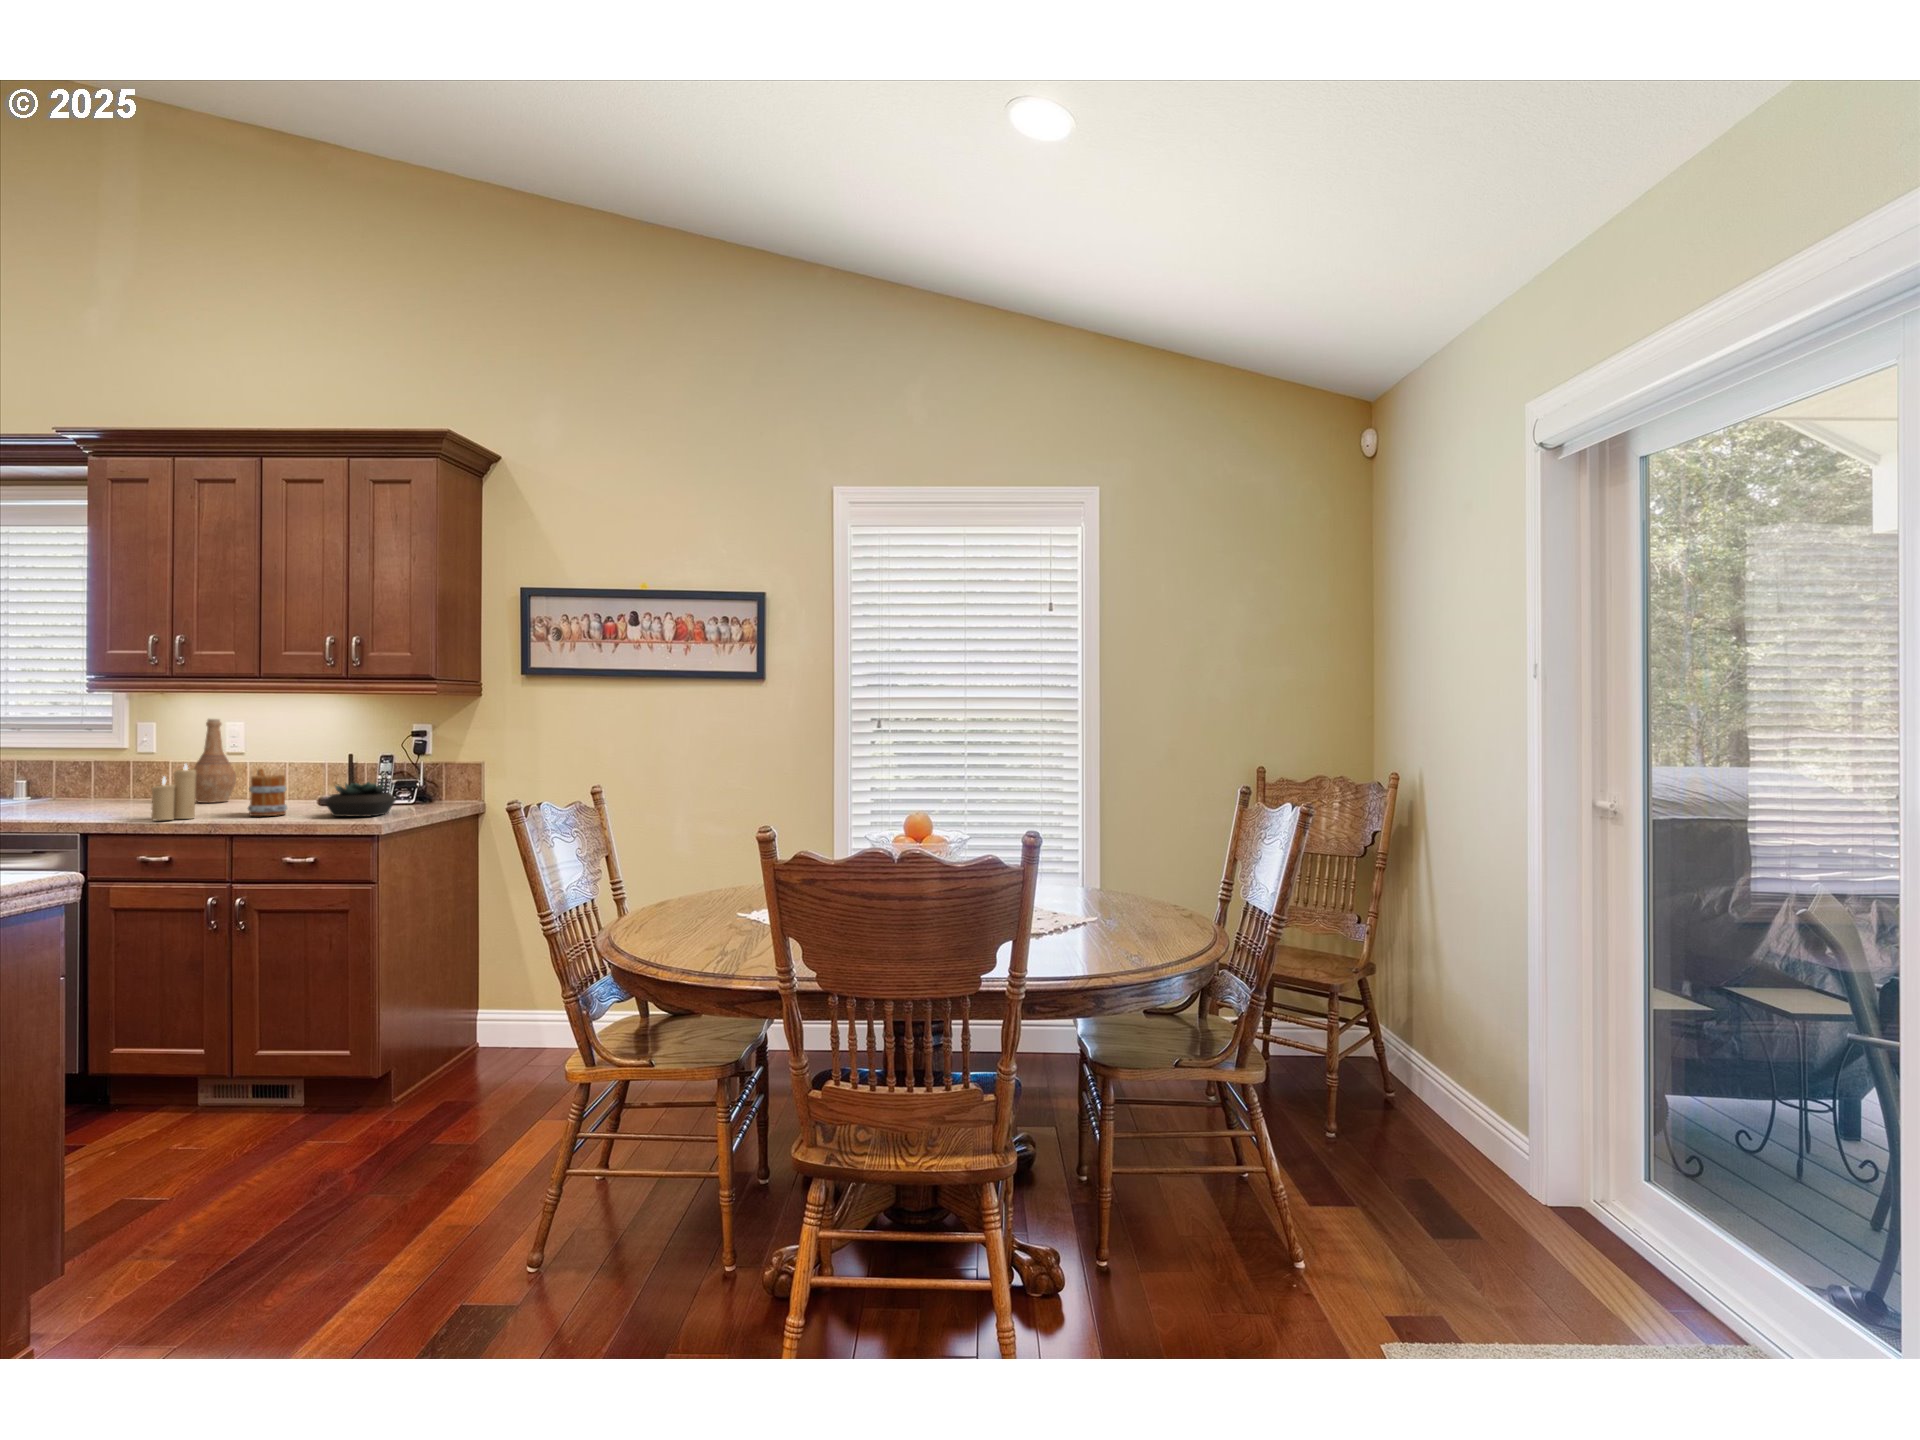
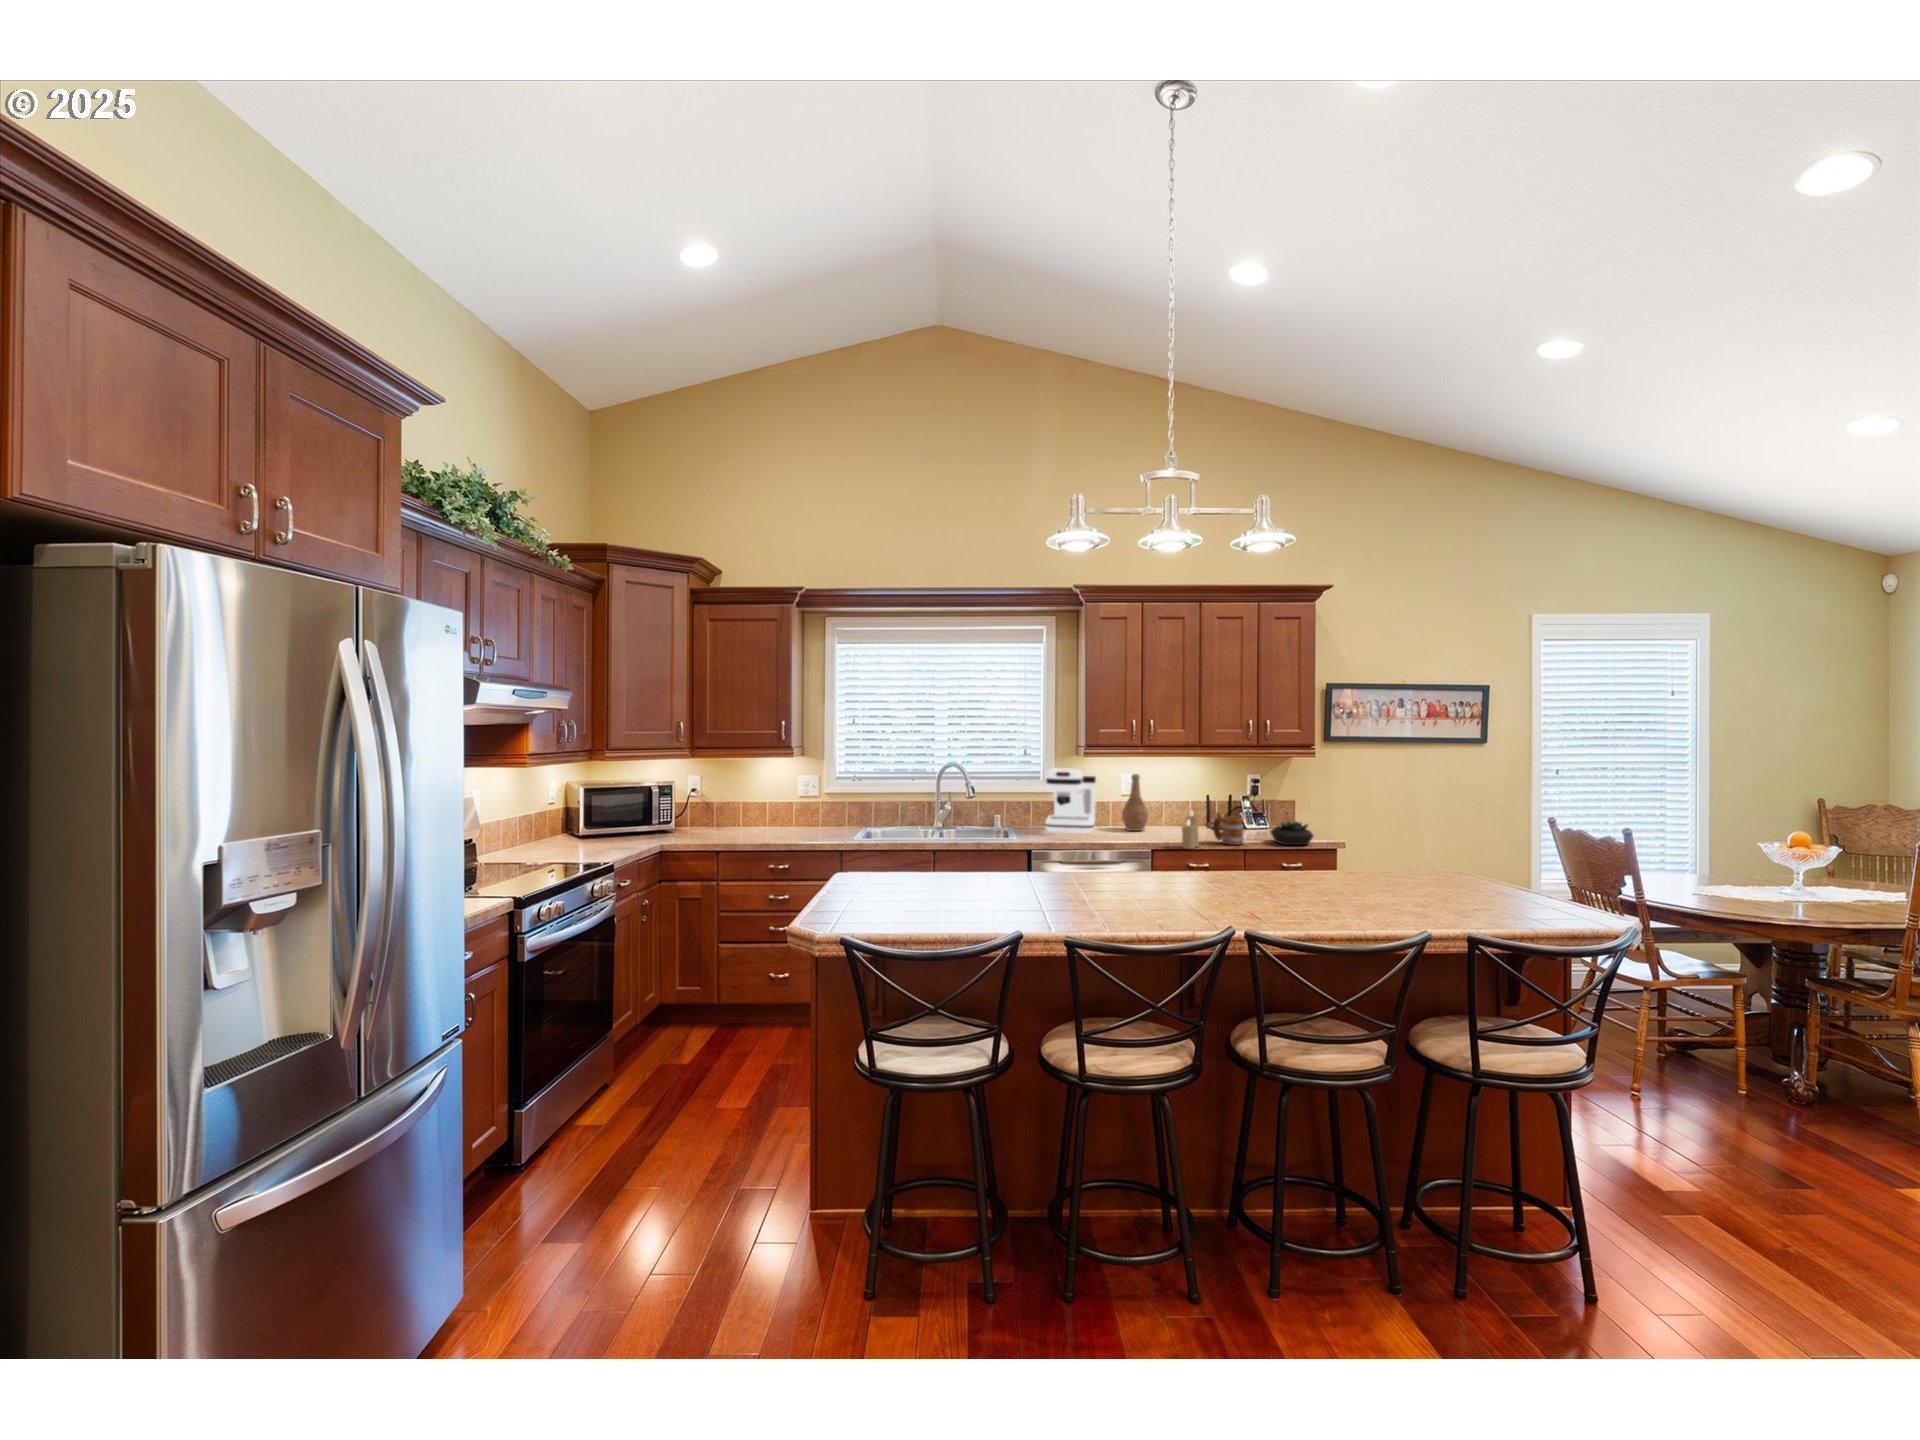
coffee maker: none [38,711,164,805] -> present [1045,768,1096,834]

